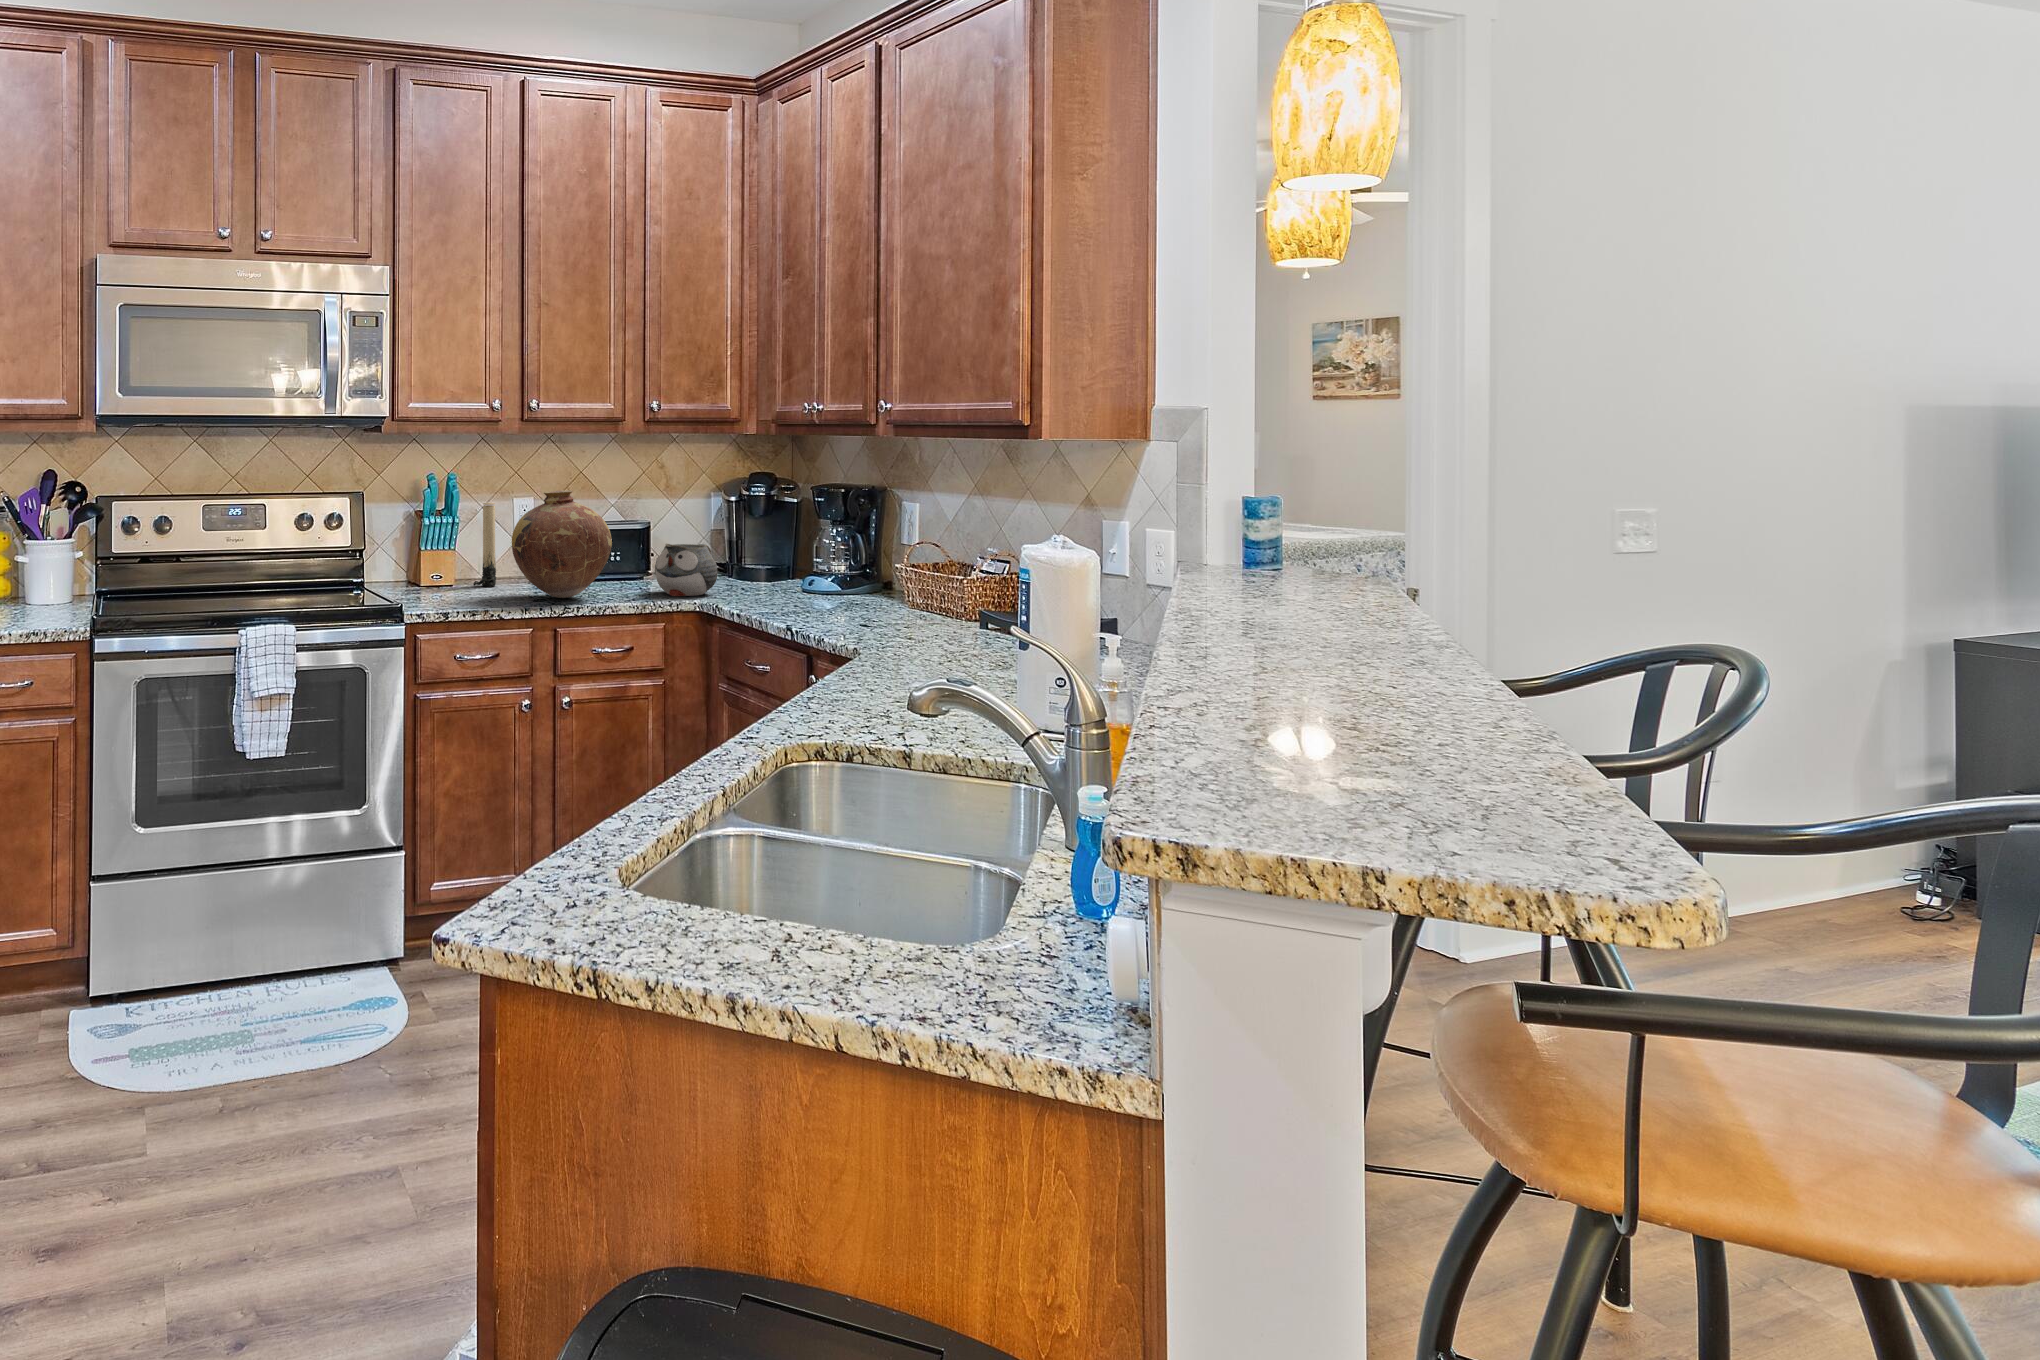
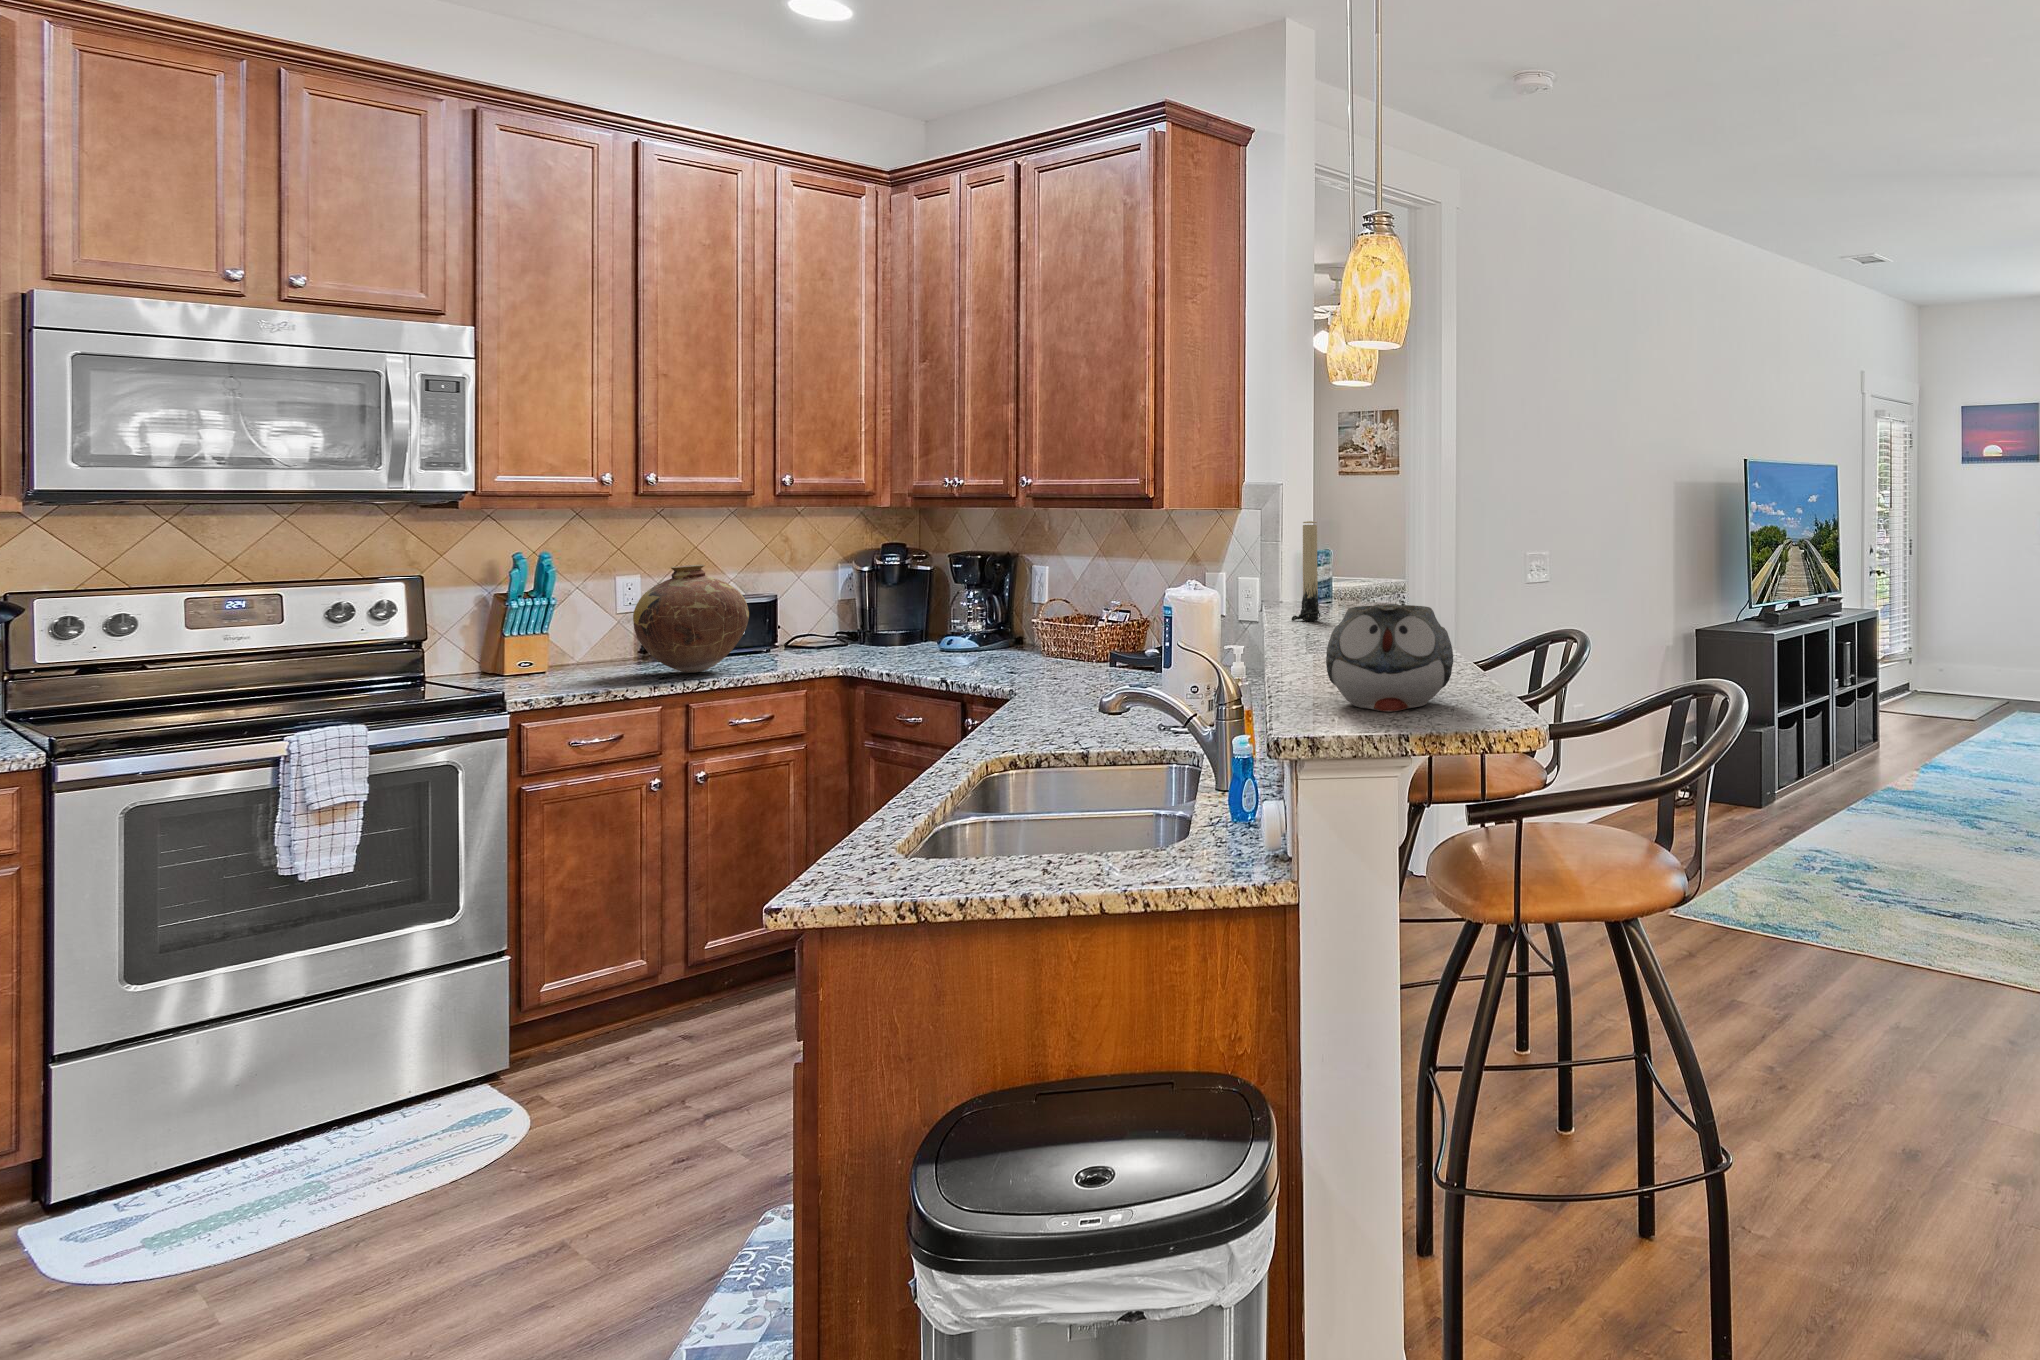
candle: present [473,503,496,587] -> present [1292,521,1320,621]
teapot: present [655,544,718,596] -> present [1326,604,1453,711]

